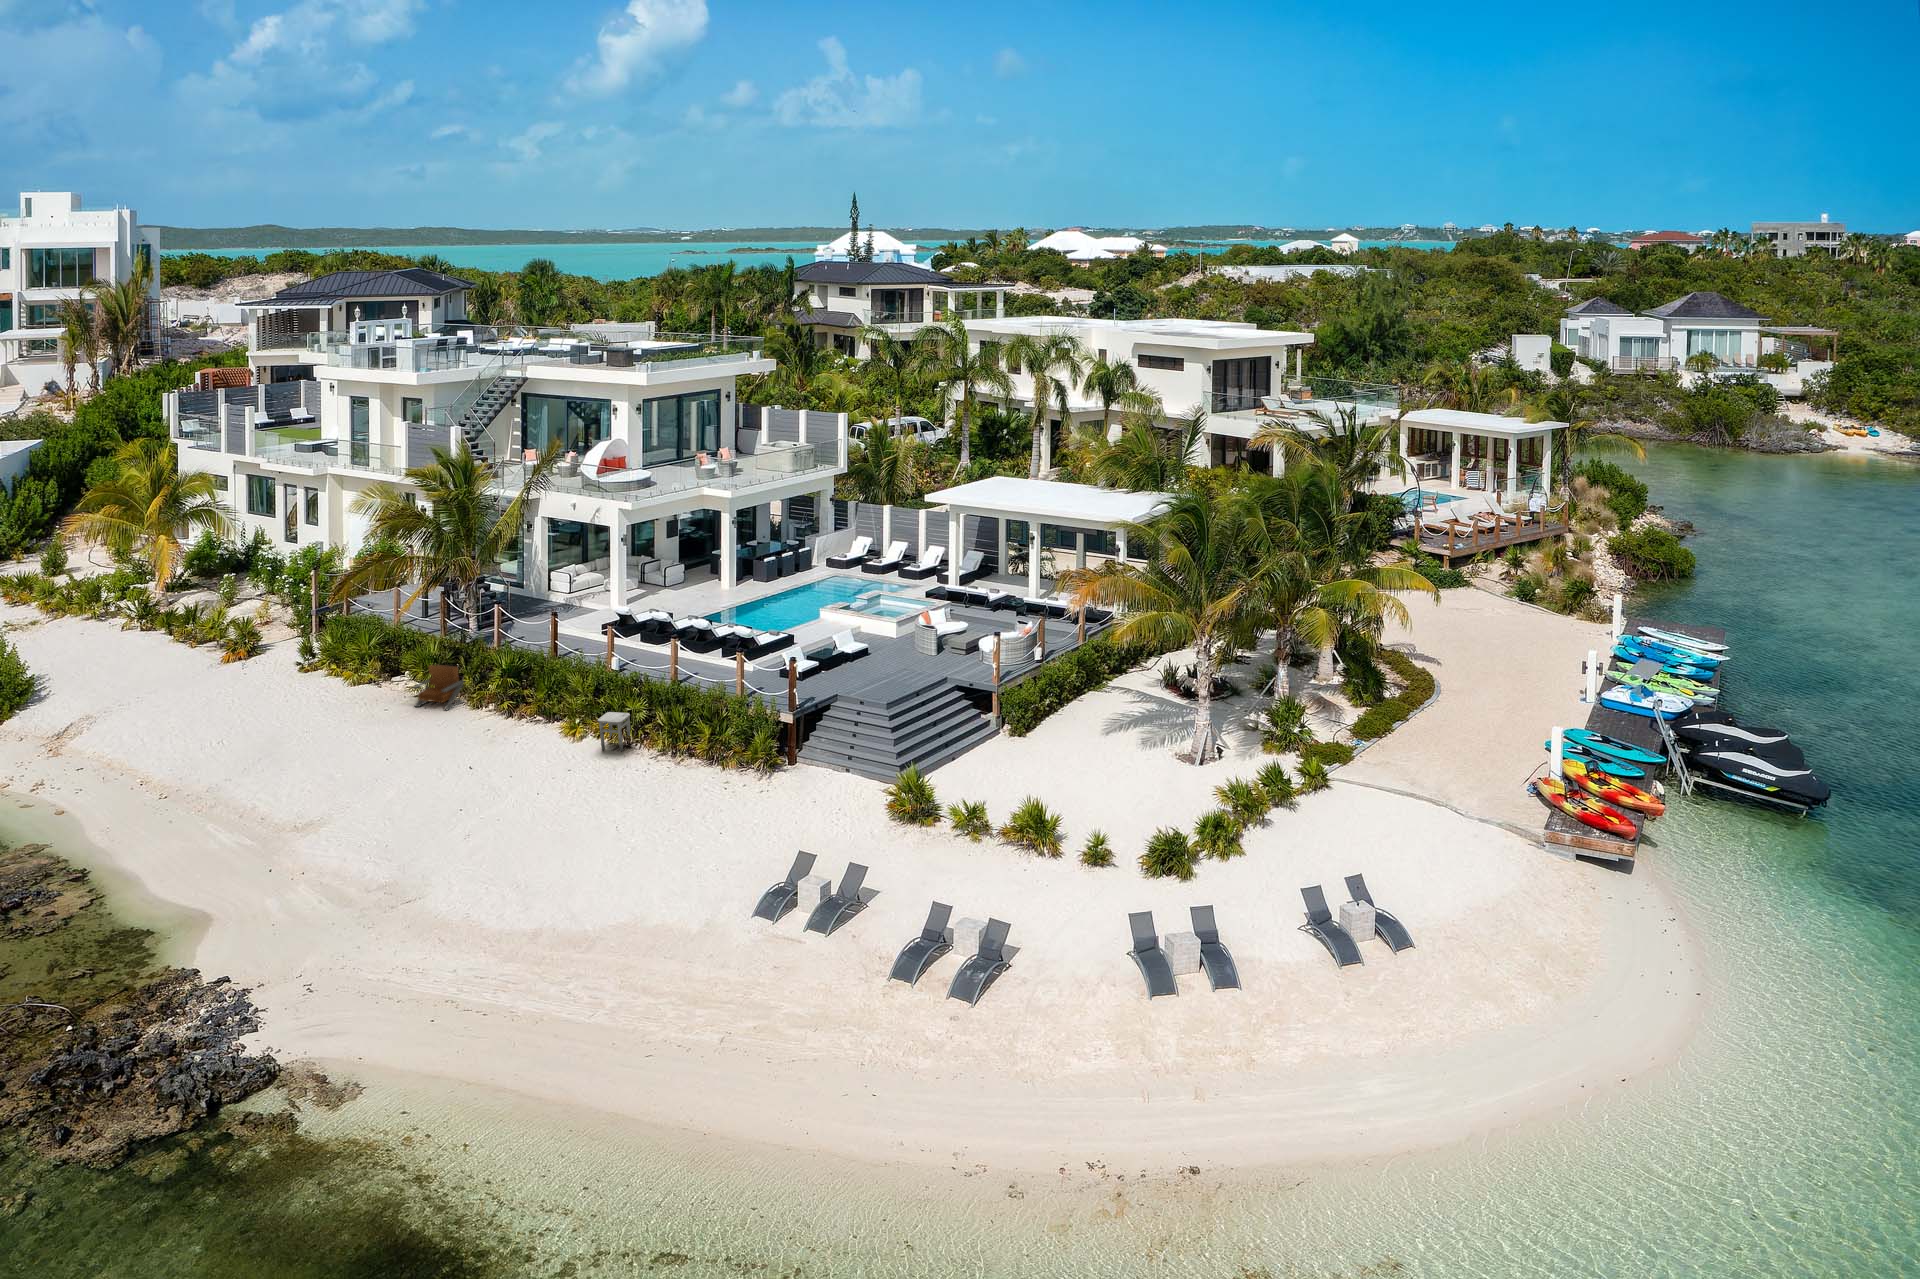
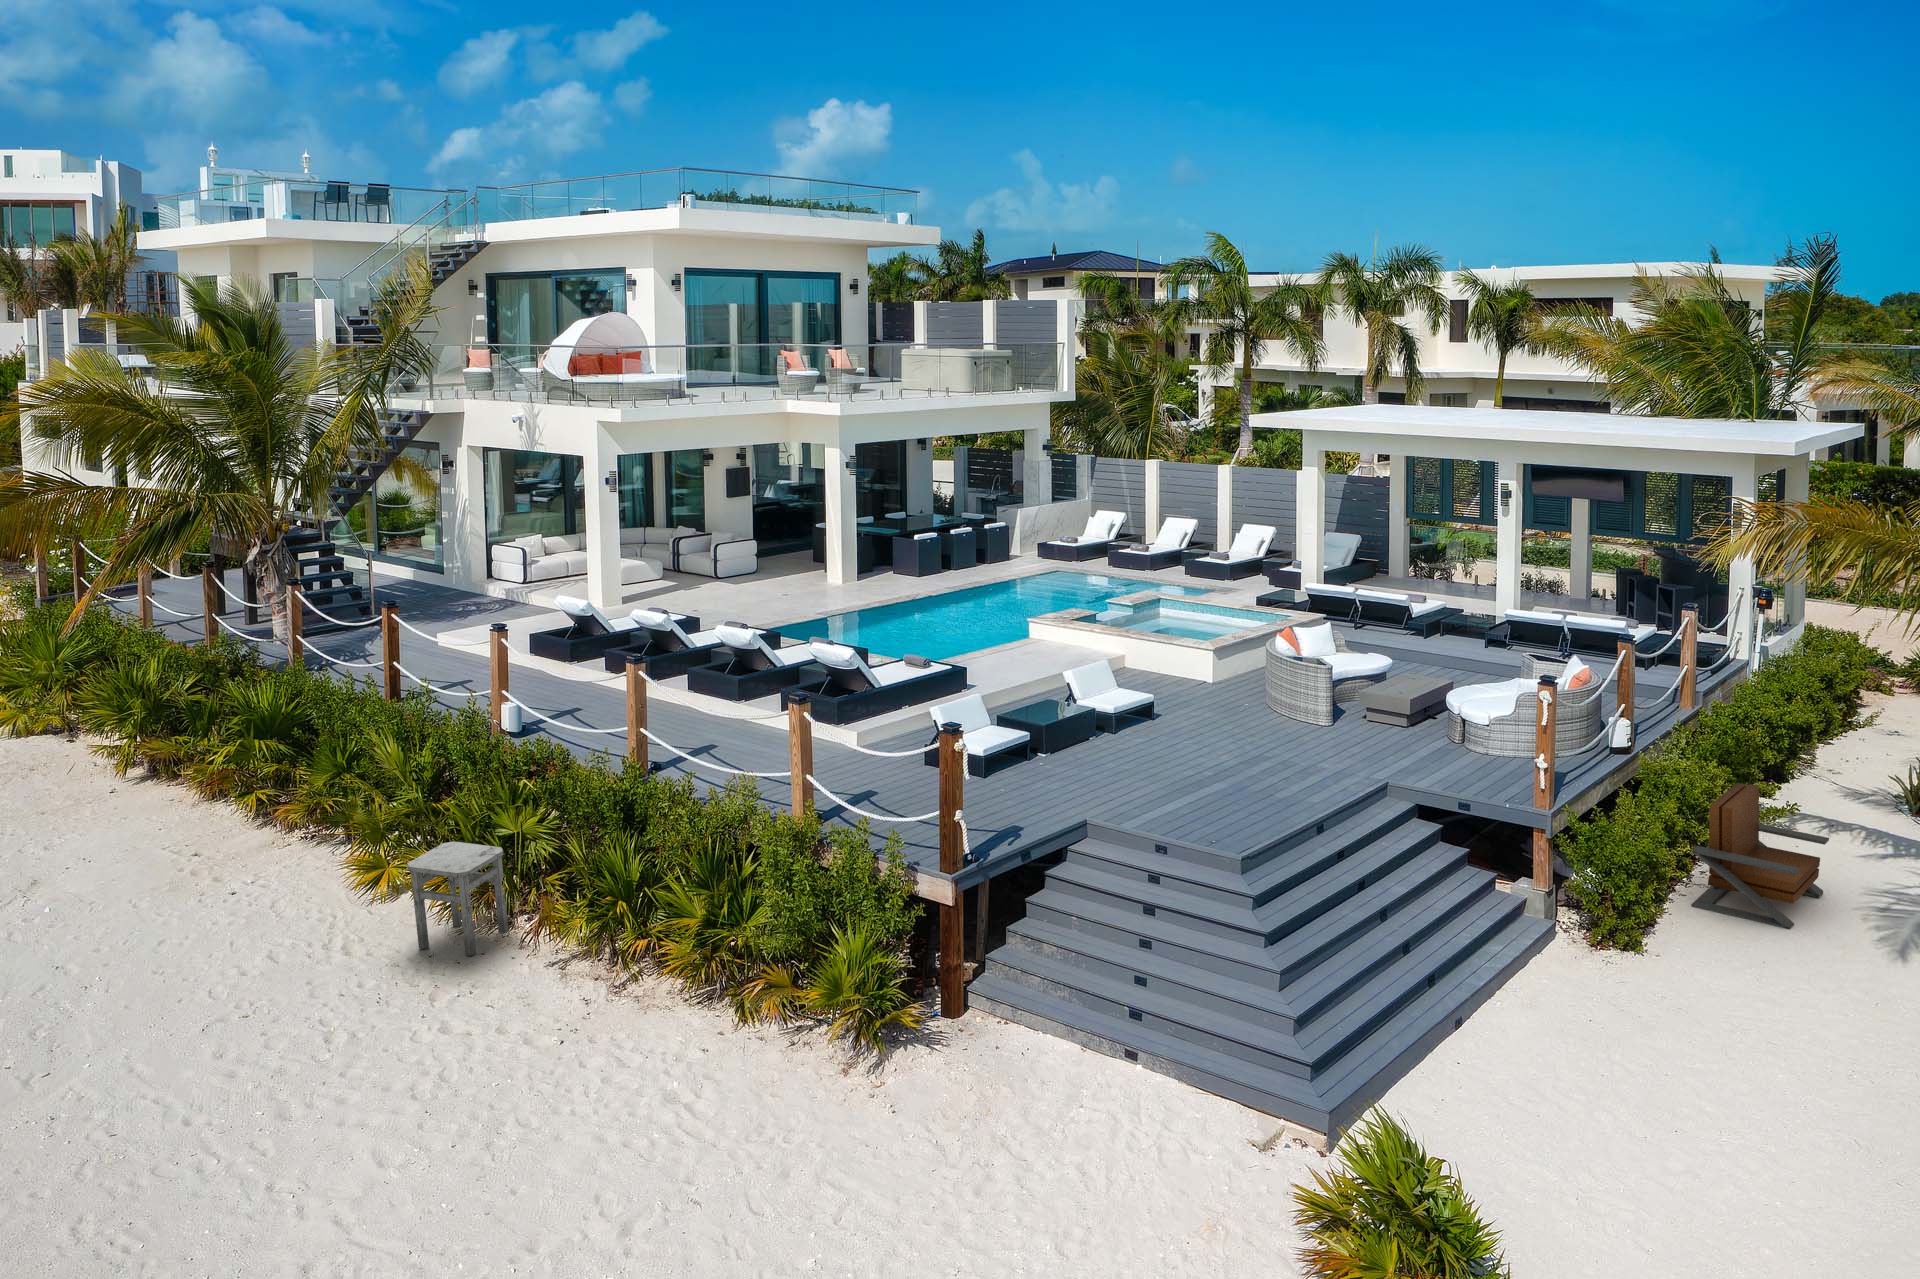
lounge chair: present [413,665,463,710] -> present [1691,783,1829,930]

